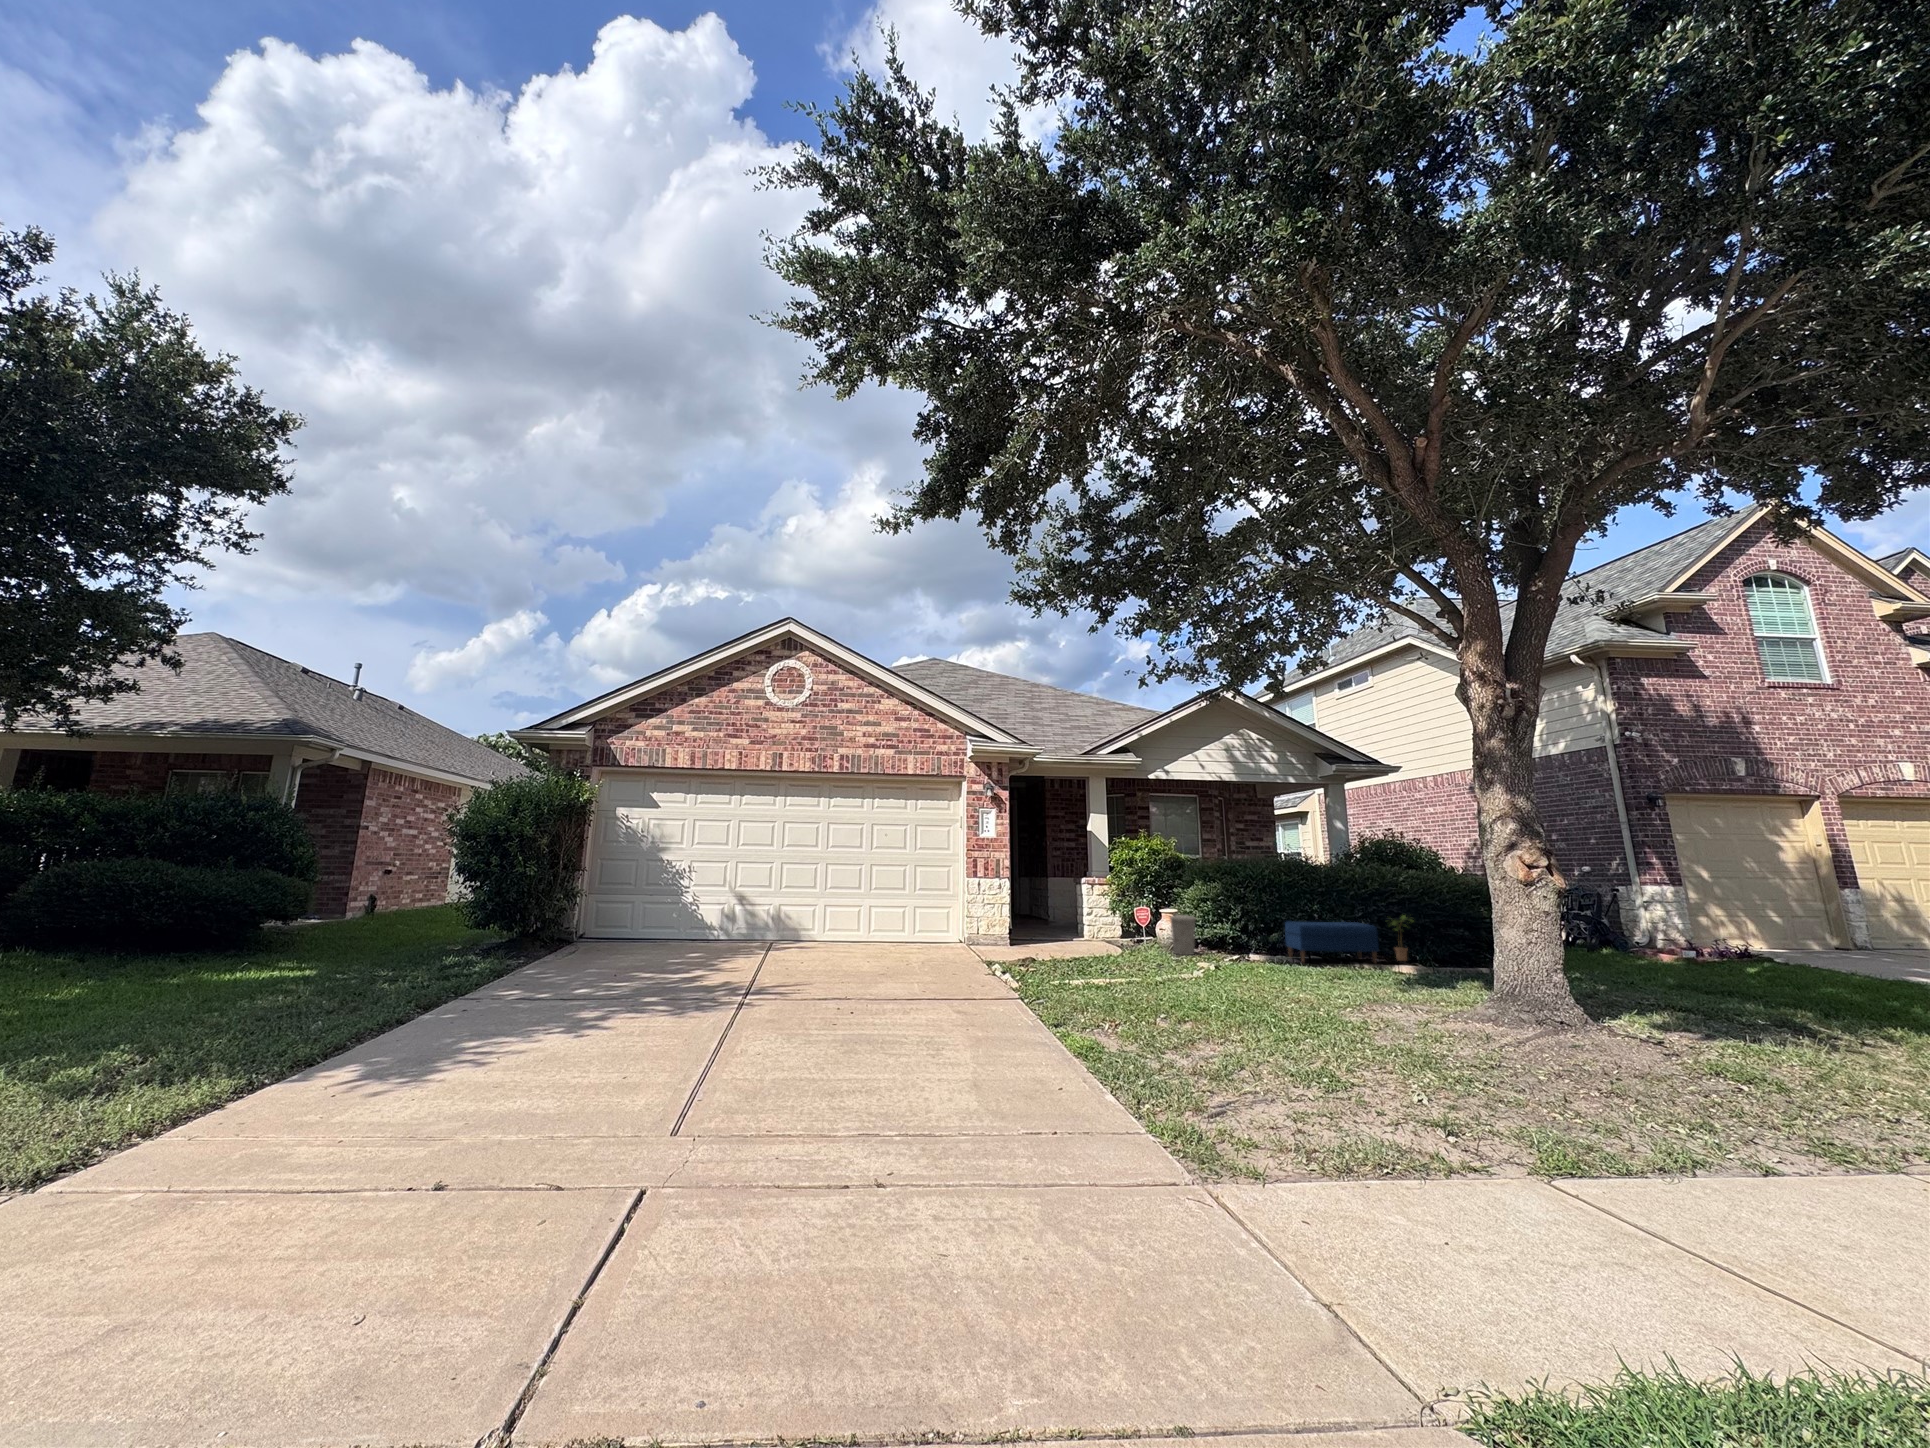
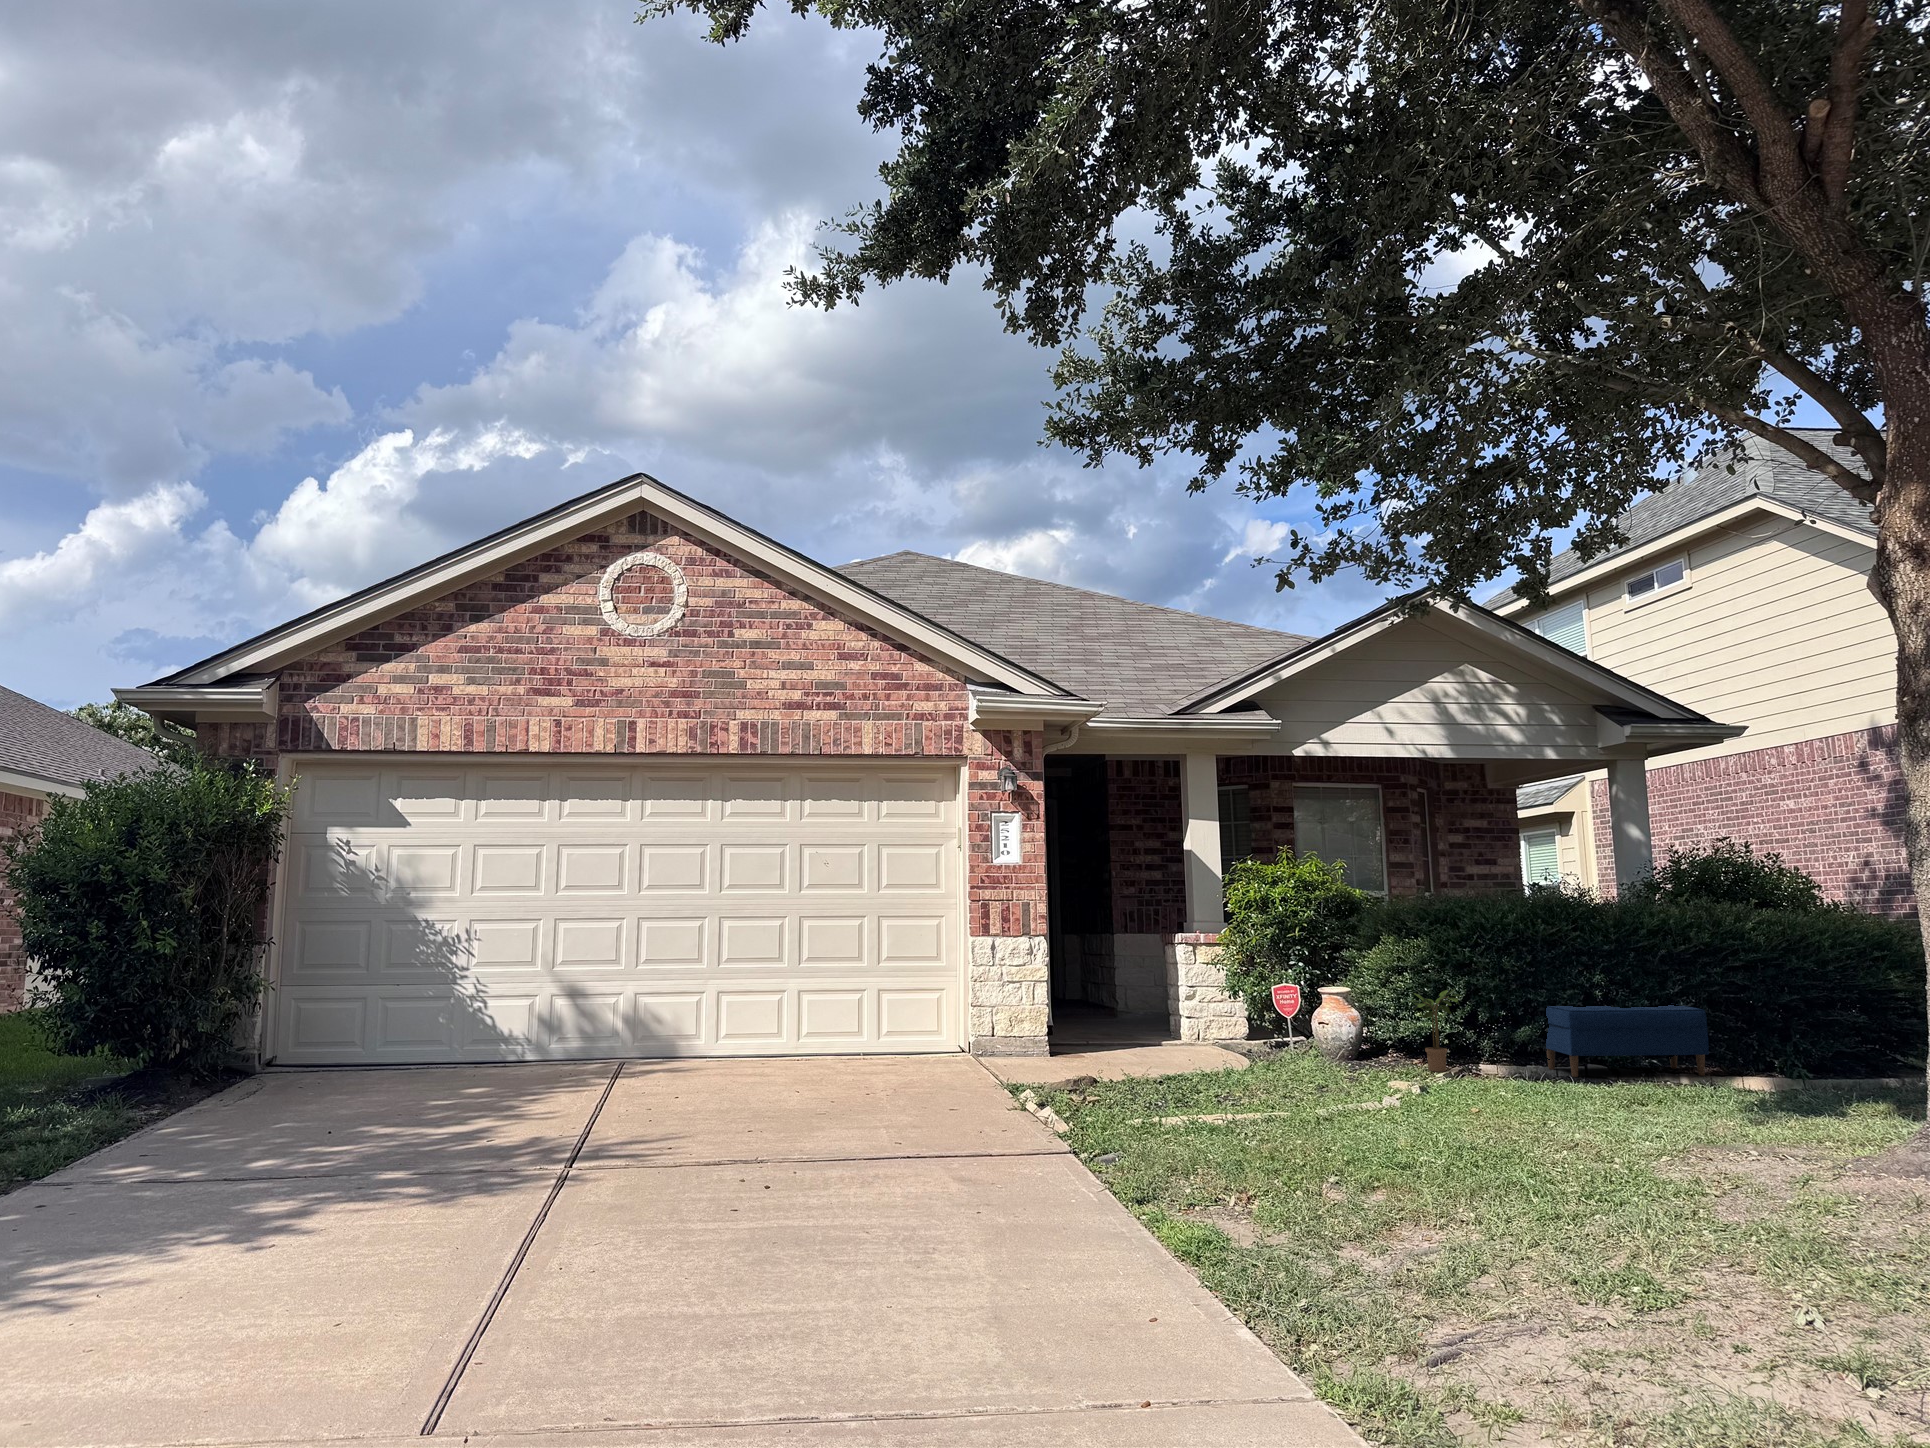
trash can: present [1170,915,1196,955] -> none [1336,997,1383,1067]
potted plant: present [1389,915,1413,961] -> present [1408,989,1462,1072]

